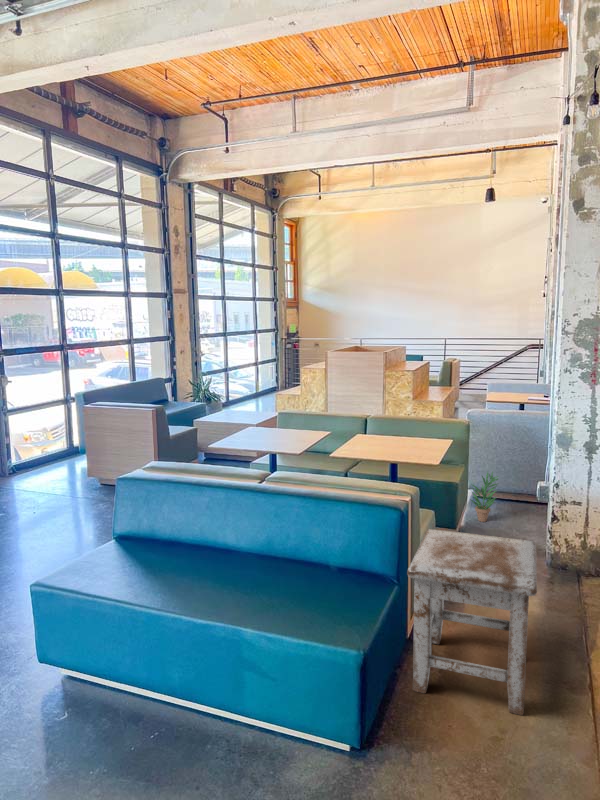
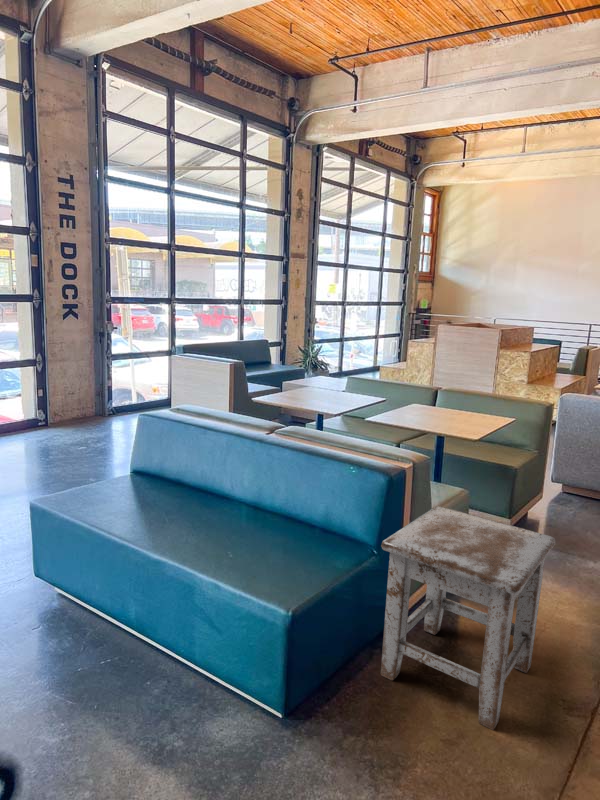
potted plant: present [471,472,498,522] -> none [543,463,583,521]

